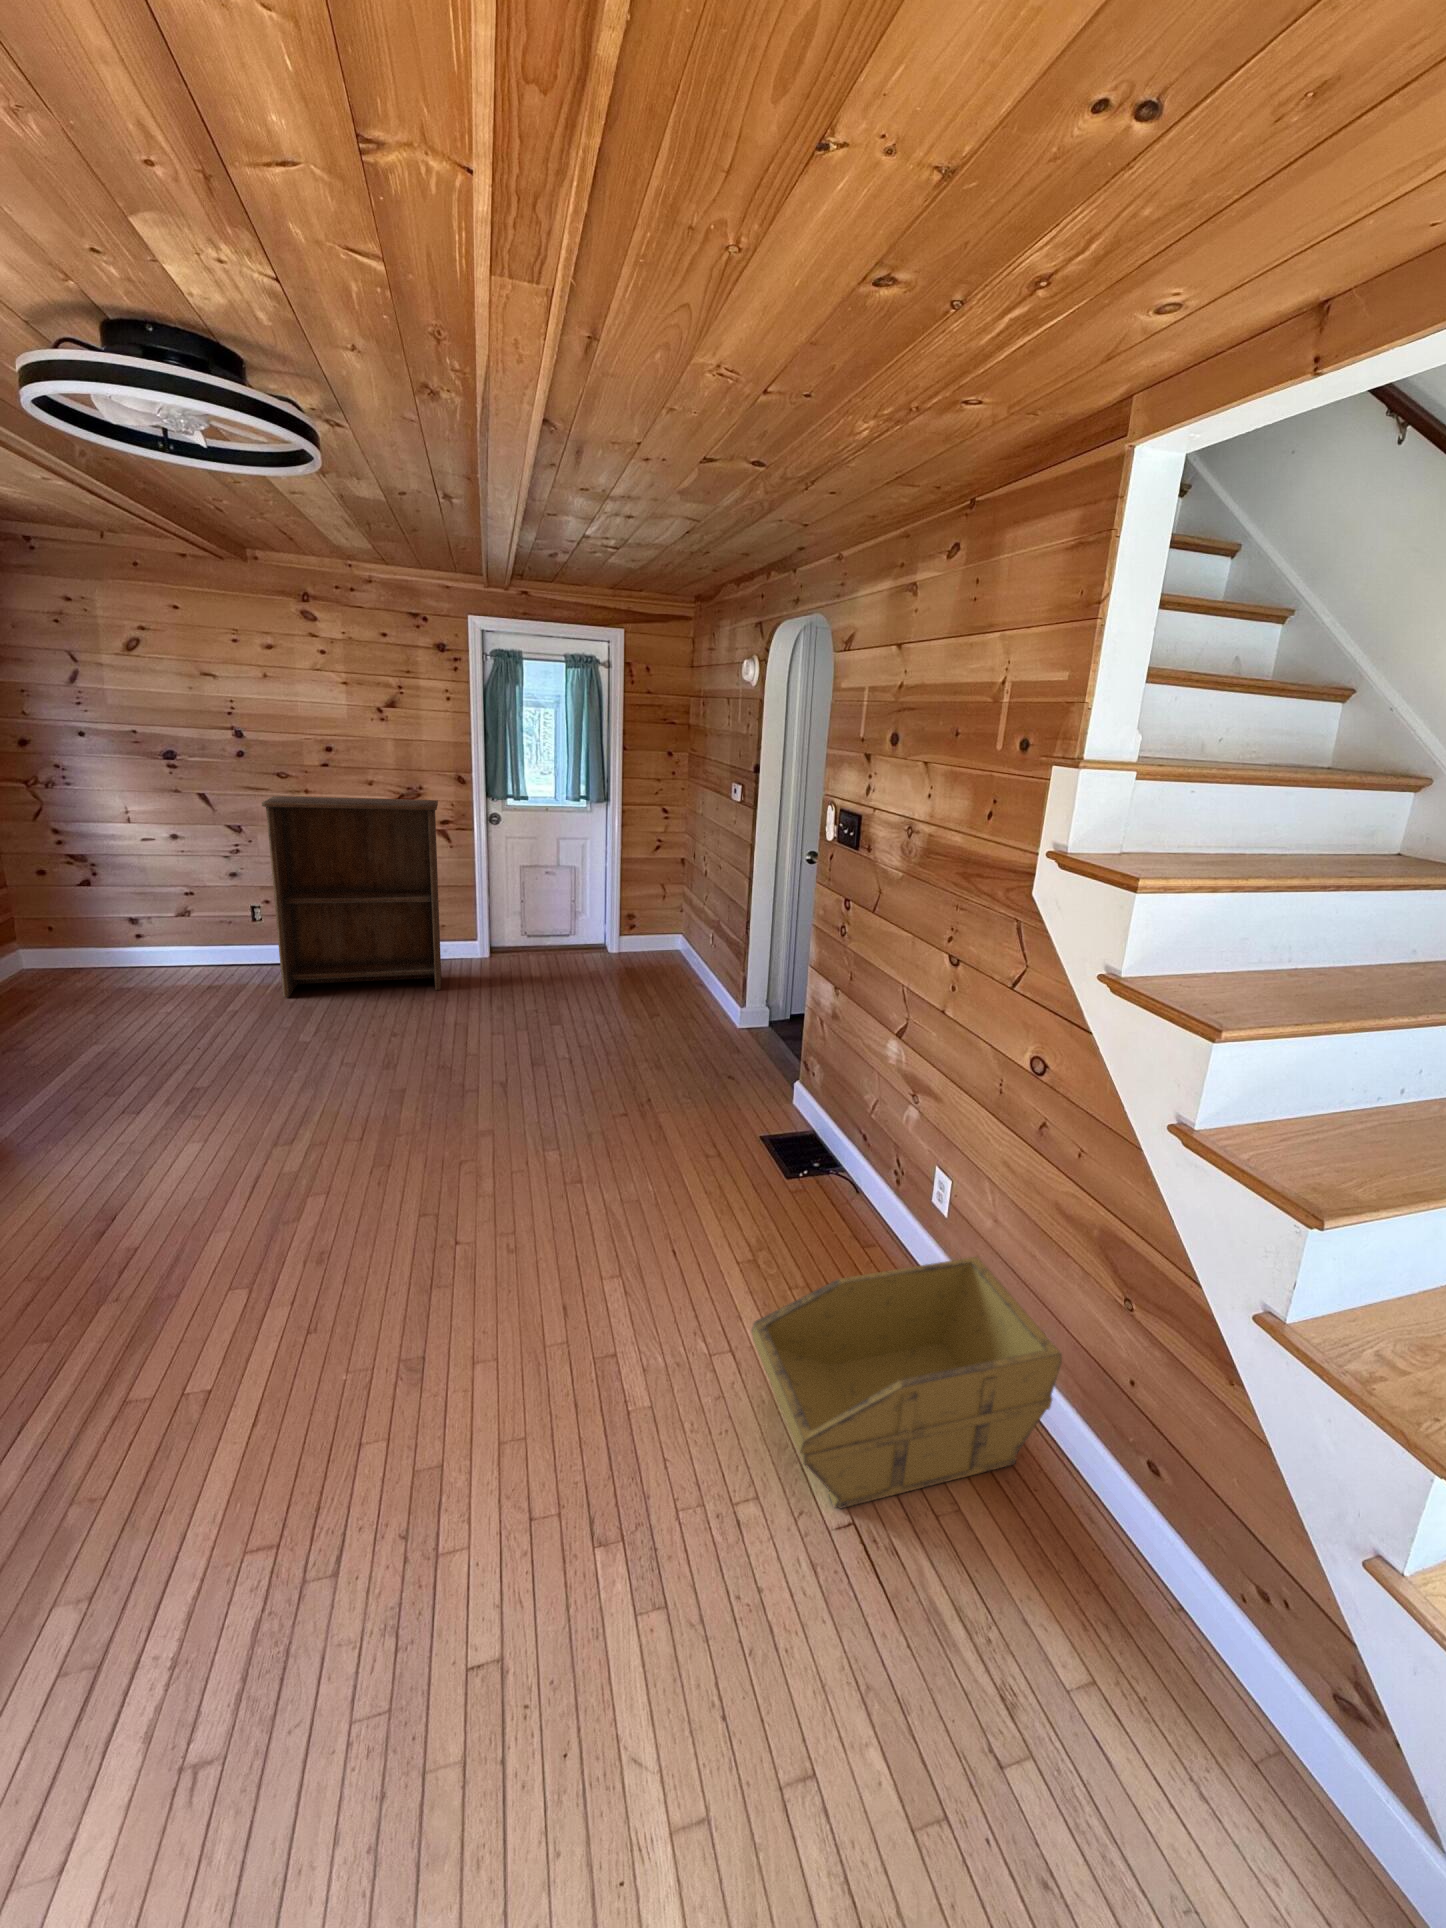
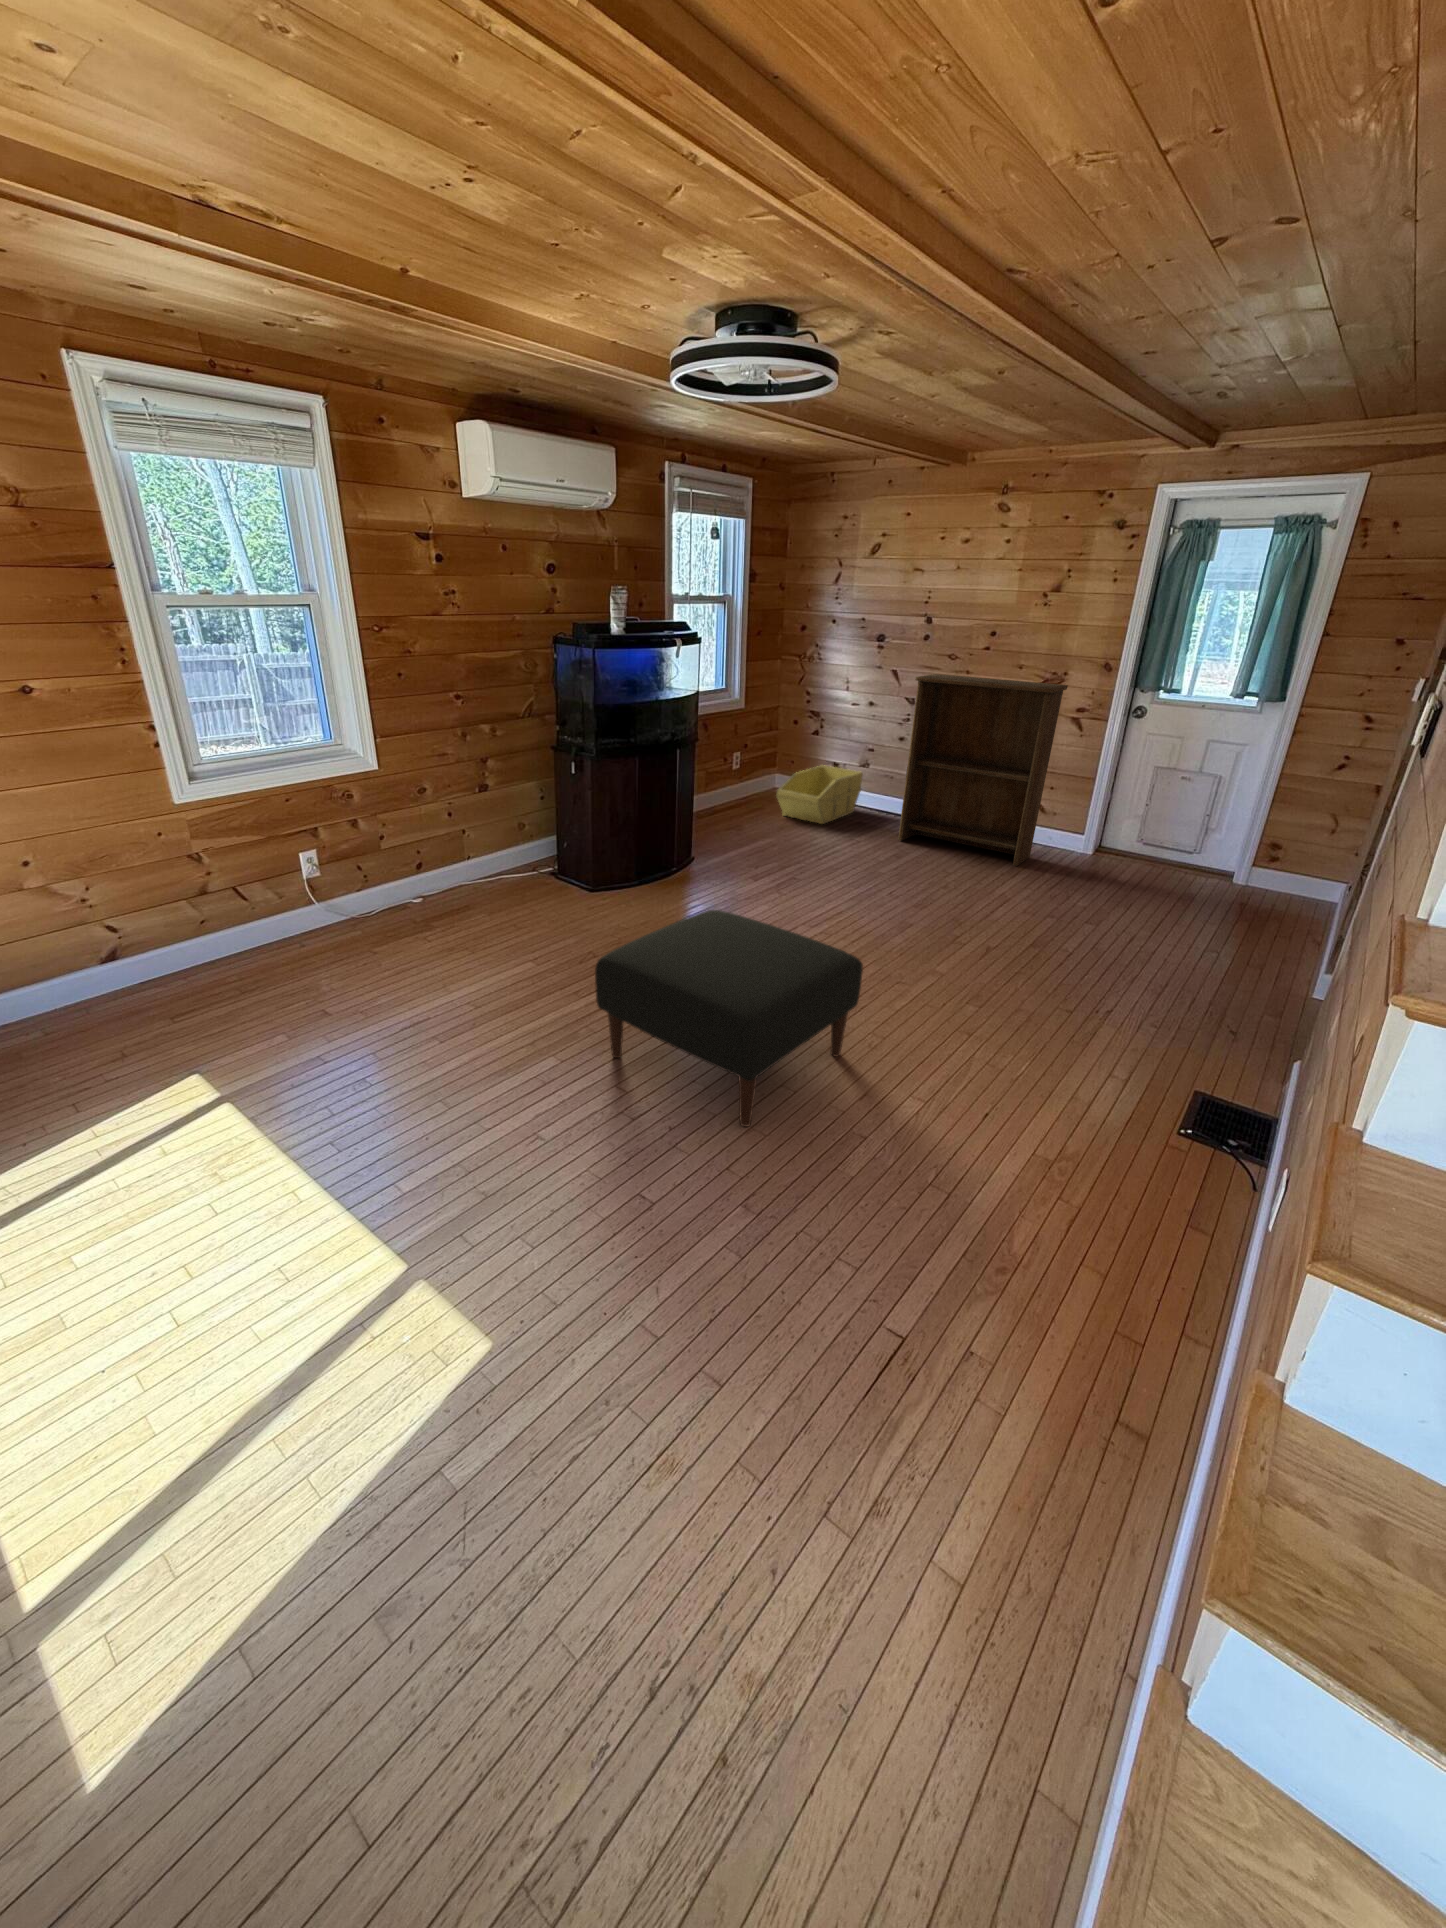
ottoman: none [135,1160,509,1515] -> present [595,910,863,1126]
storage bin: present [751,1257,1062,1508] -> present [776,765,863,824]

